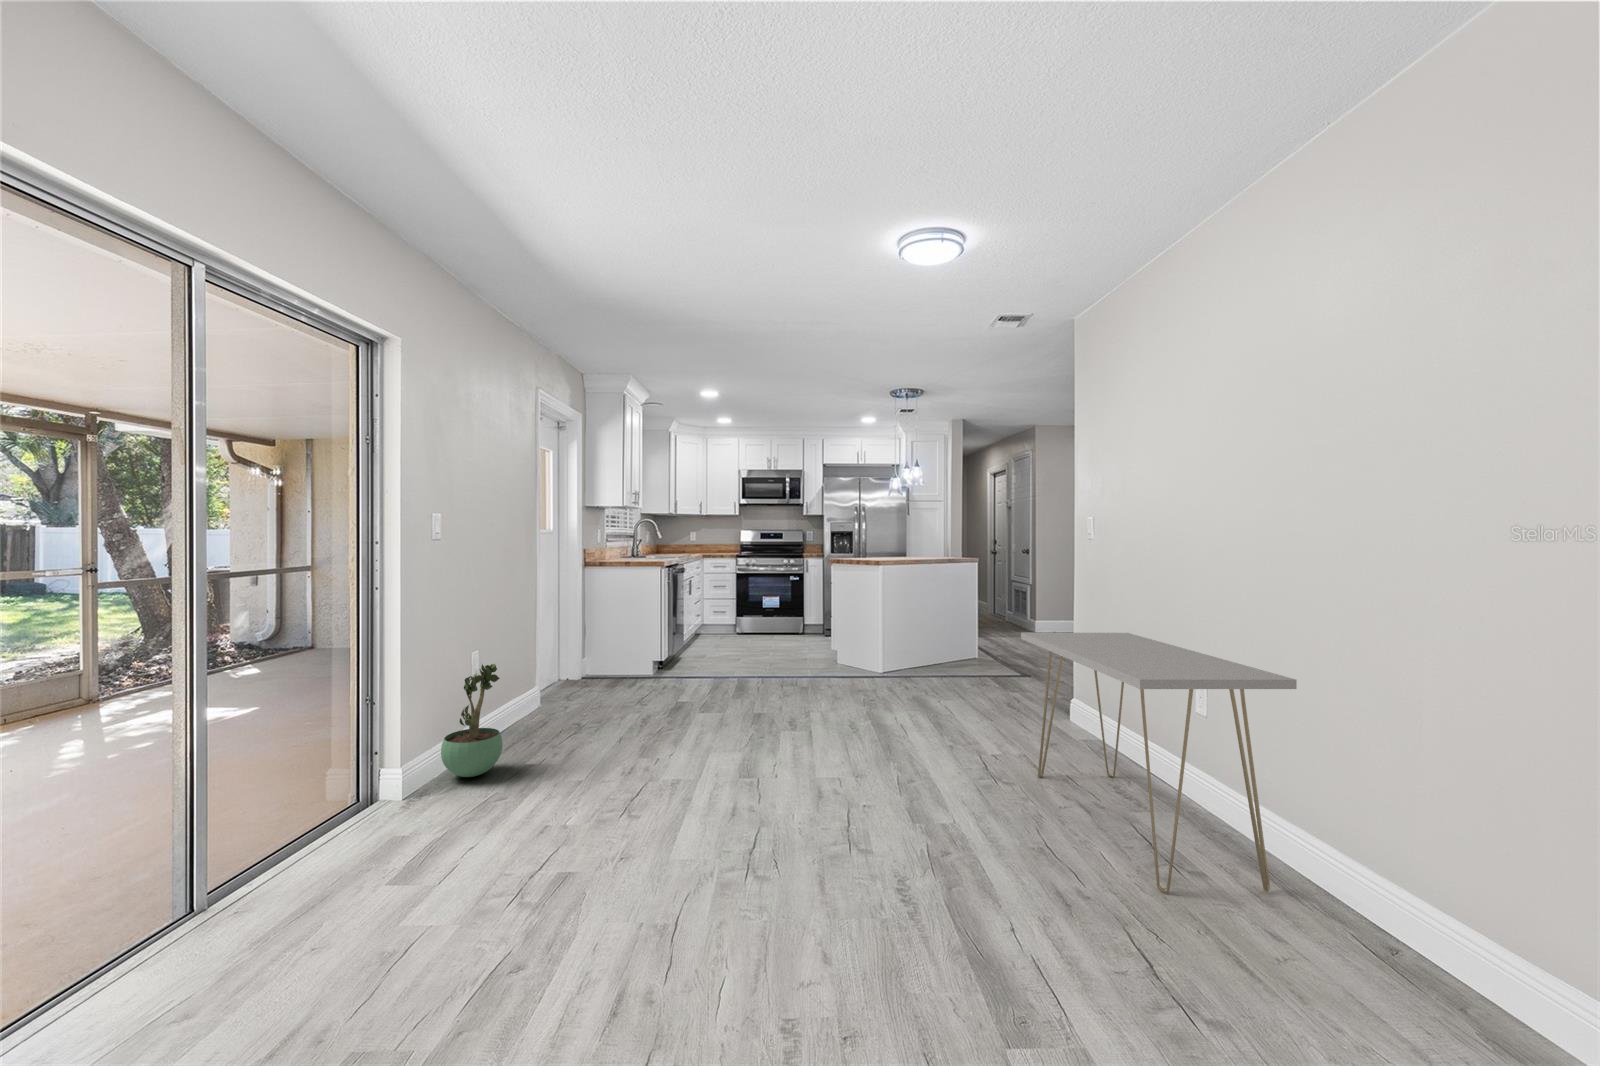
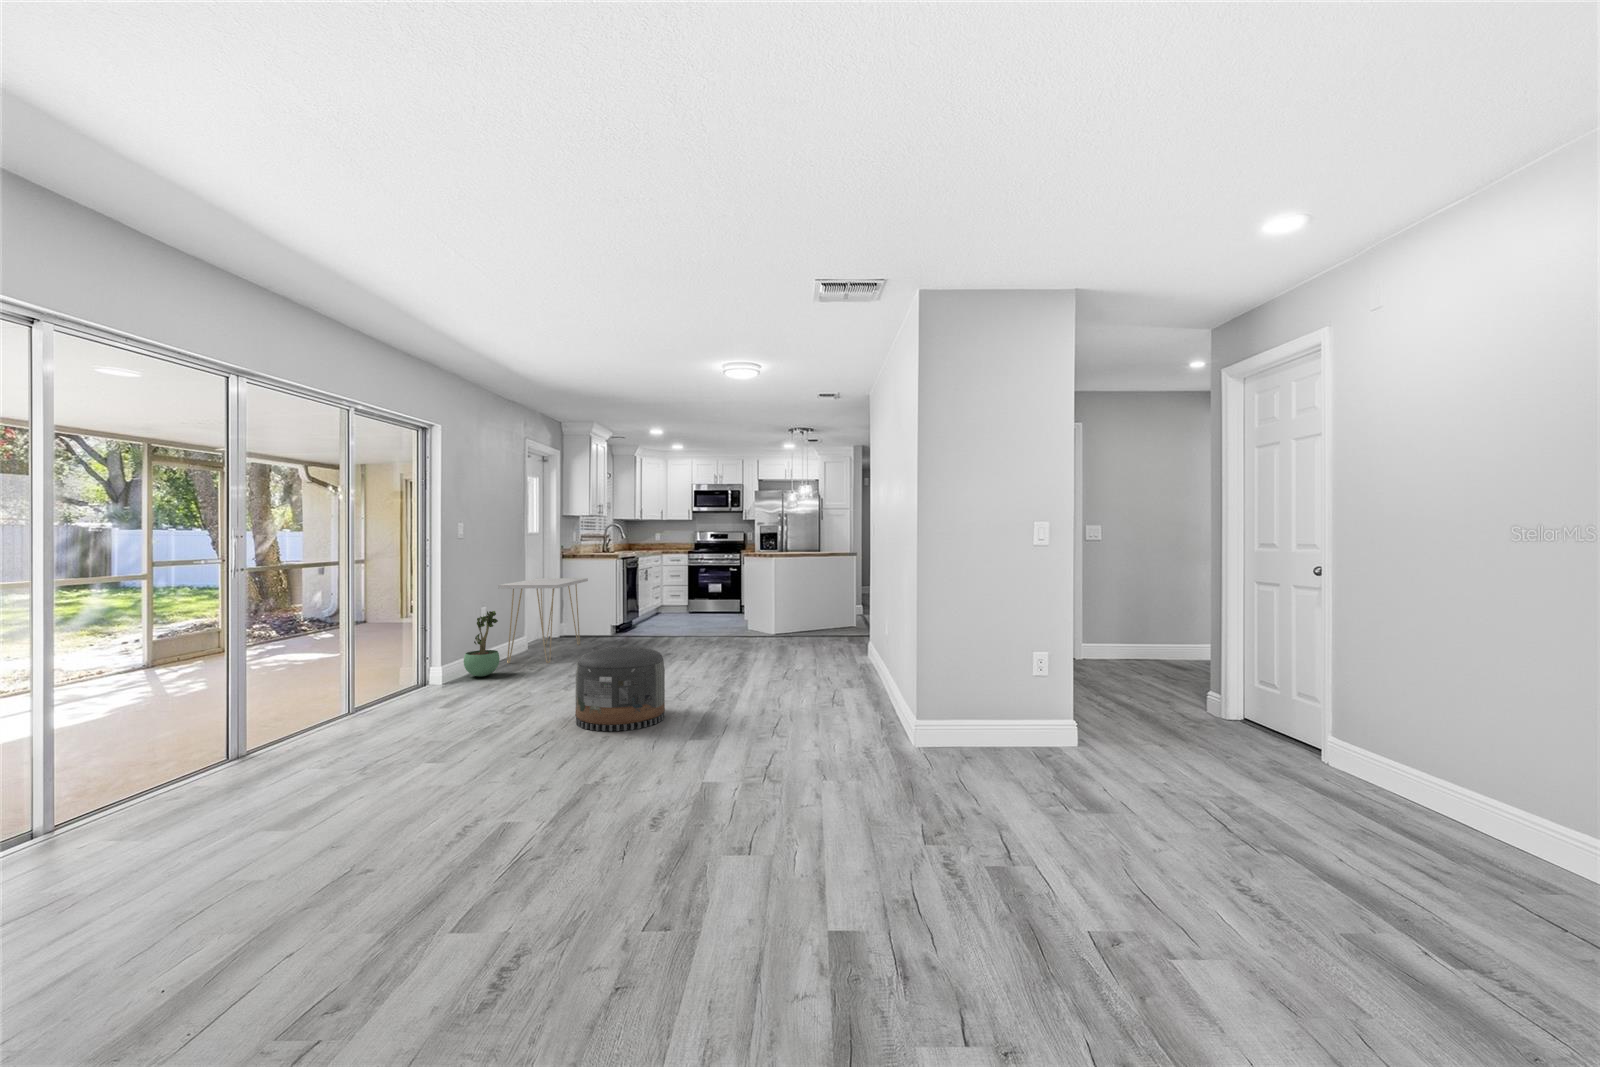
console table: present [1021,632,1297,893] -> present [498,578,588,663]
pouf: none [683,770,868,1002] -> present [576,647,665,731]

